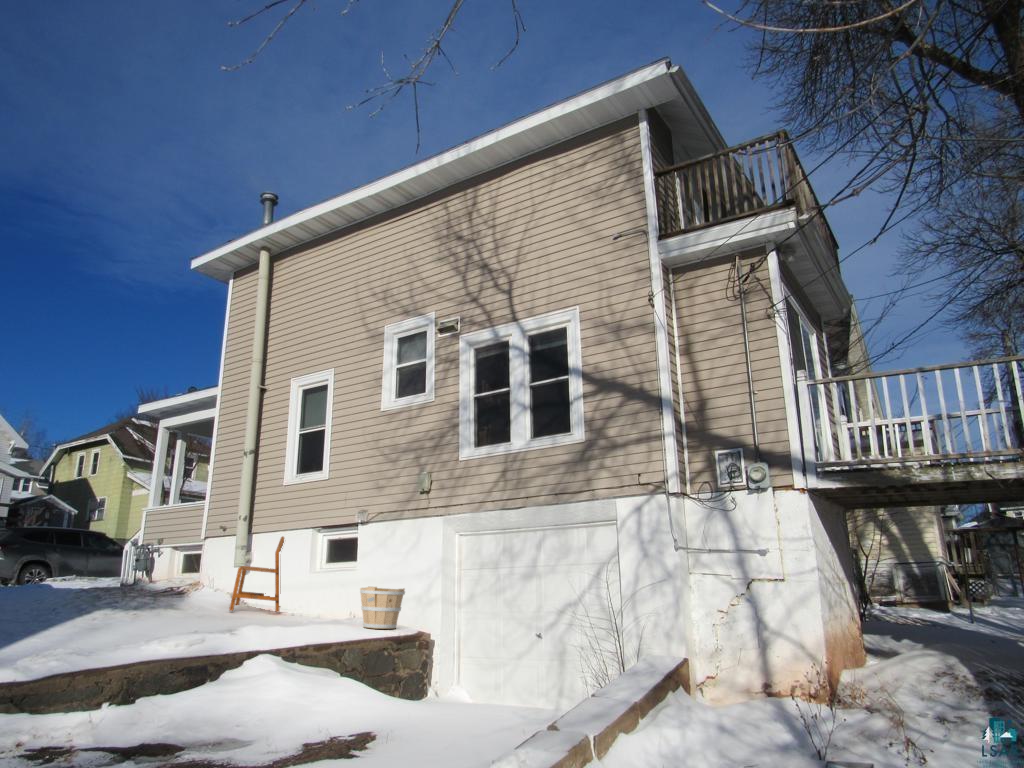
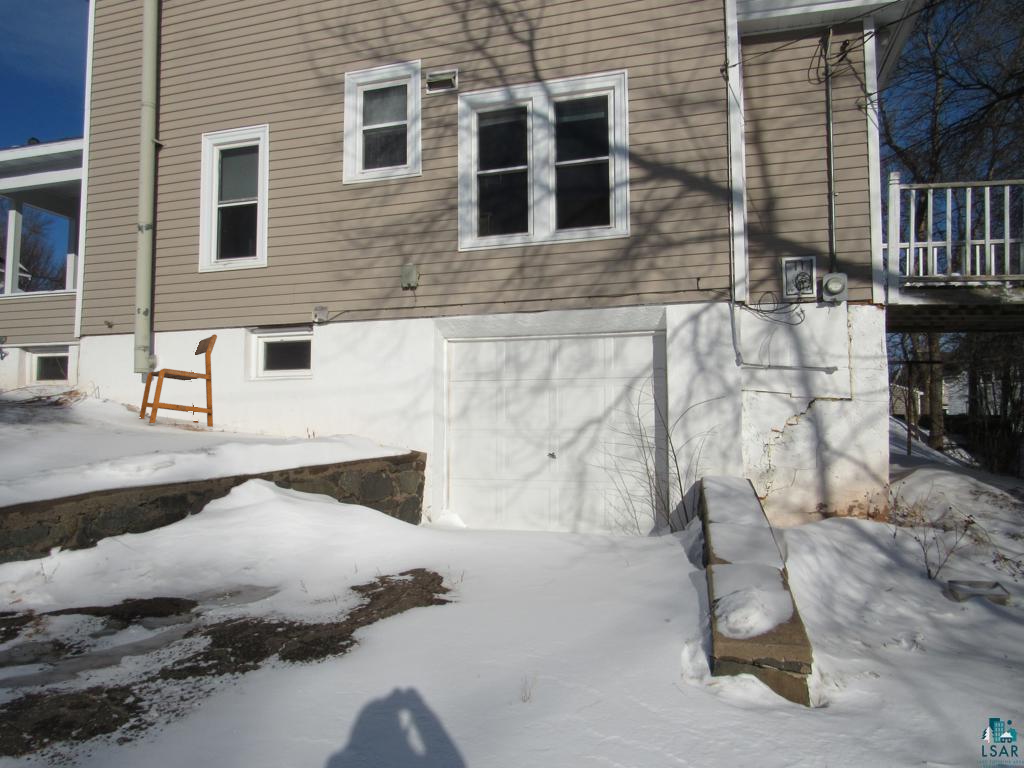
wooden bucket: present [360,587,405,629] -> none [331,398,387,448]

